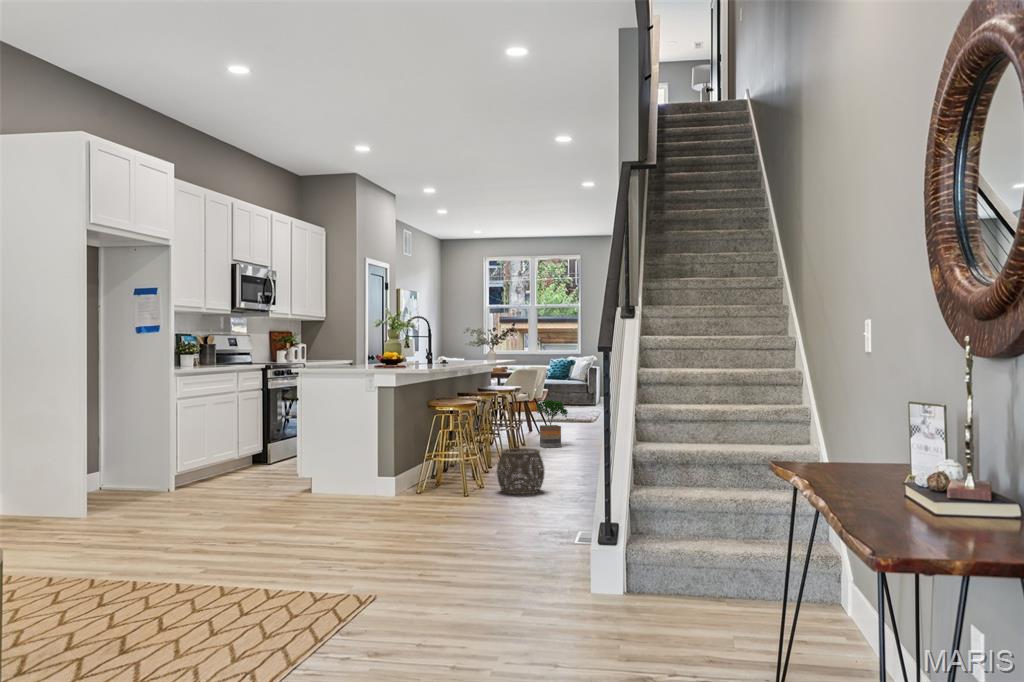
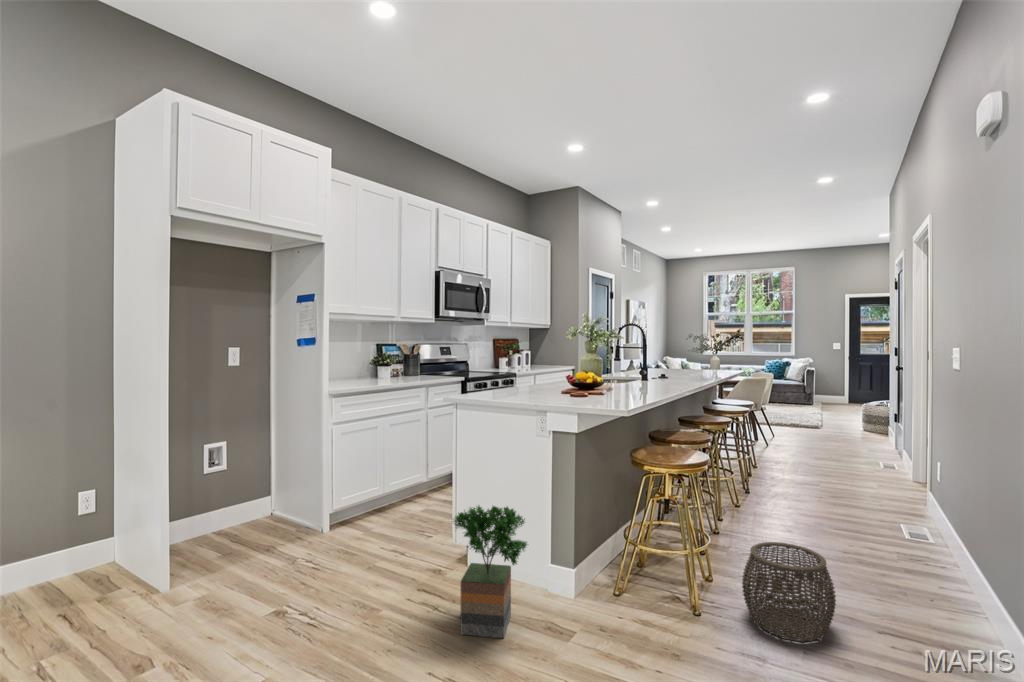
potted tree: present [536,400,568,448] -> present [454,506,527,638]

